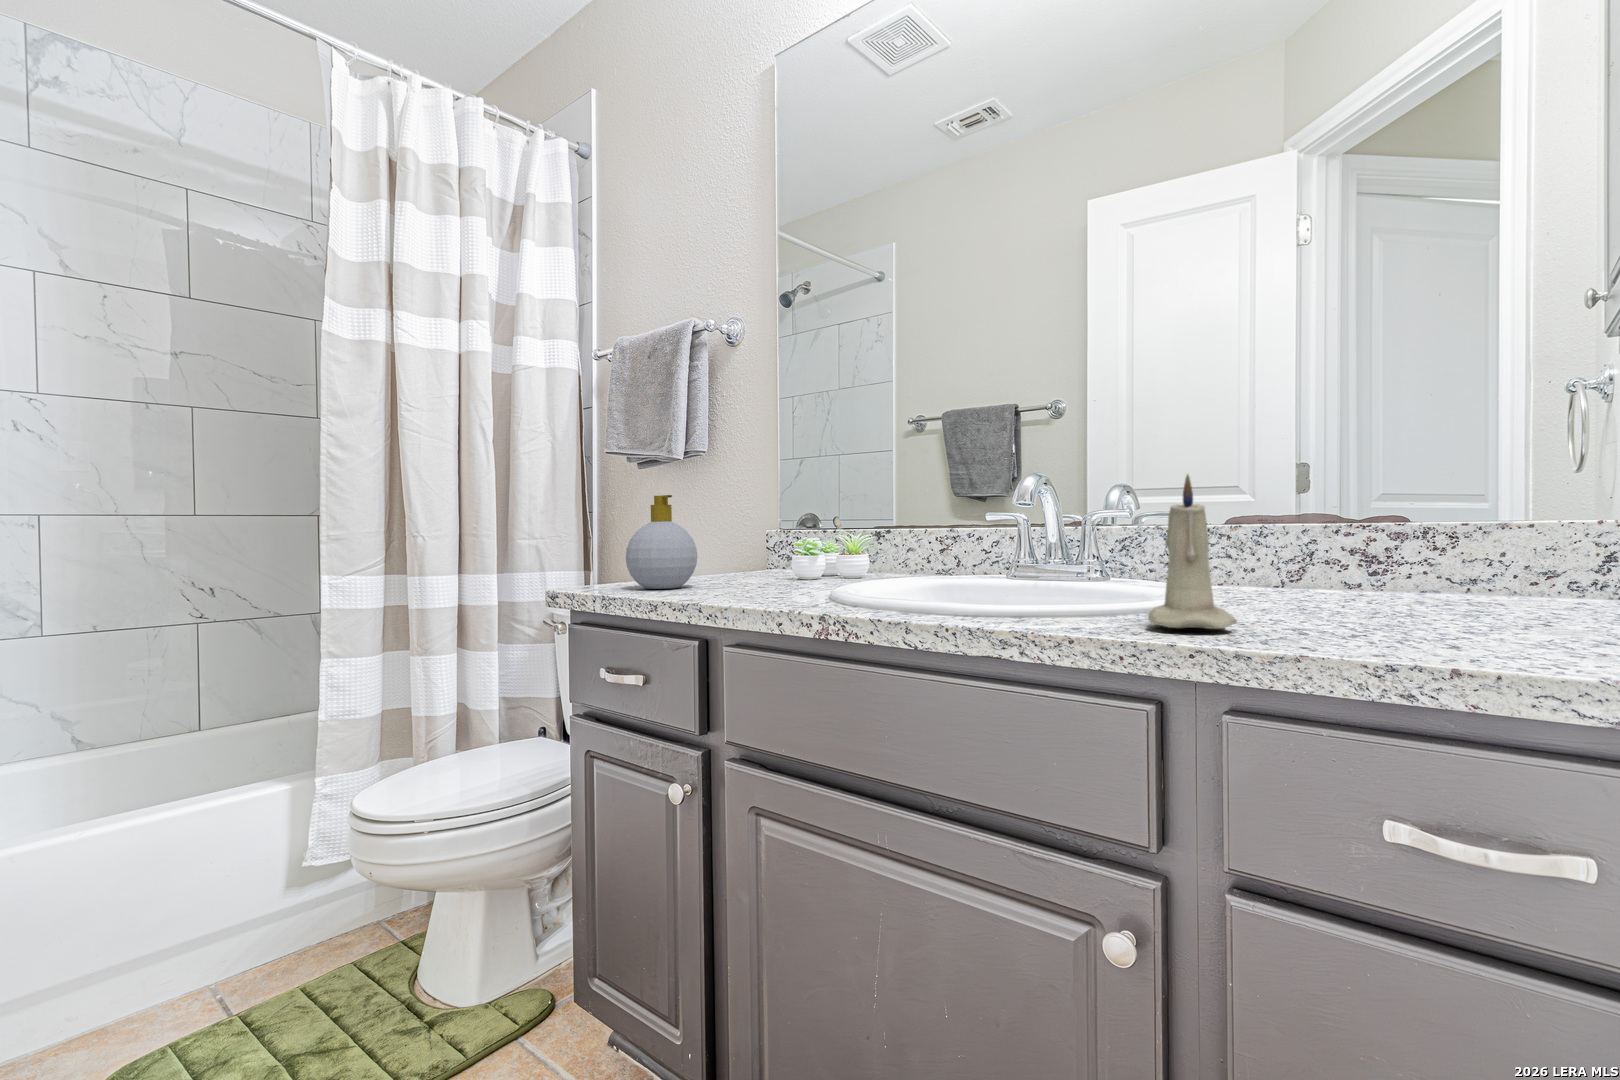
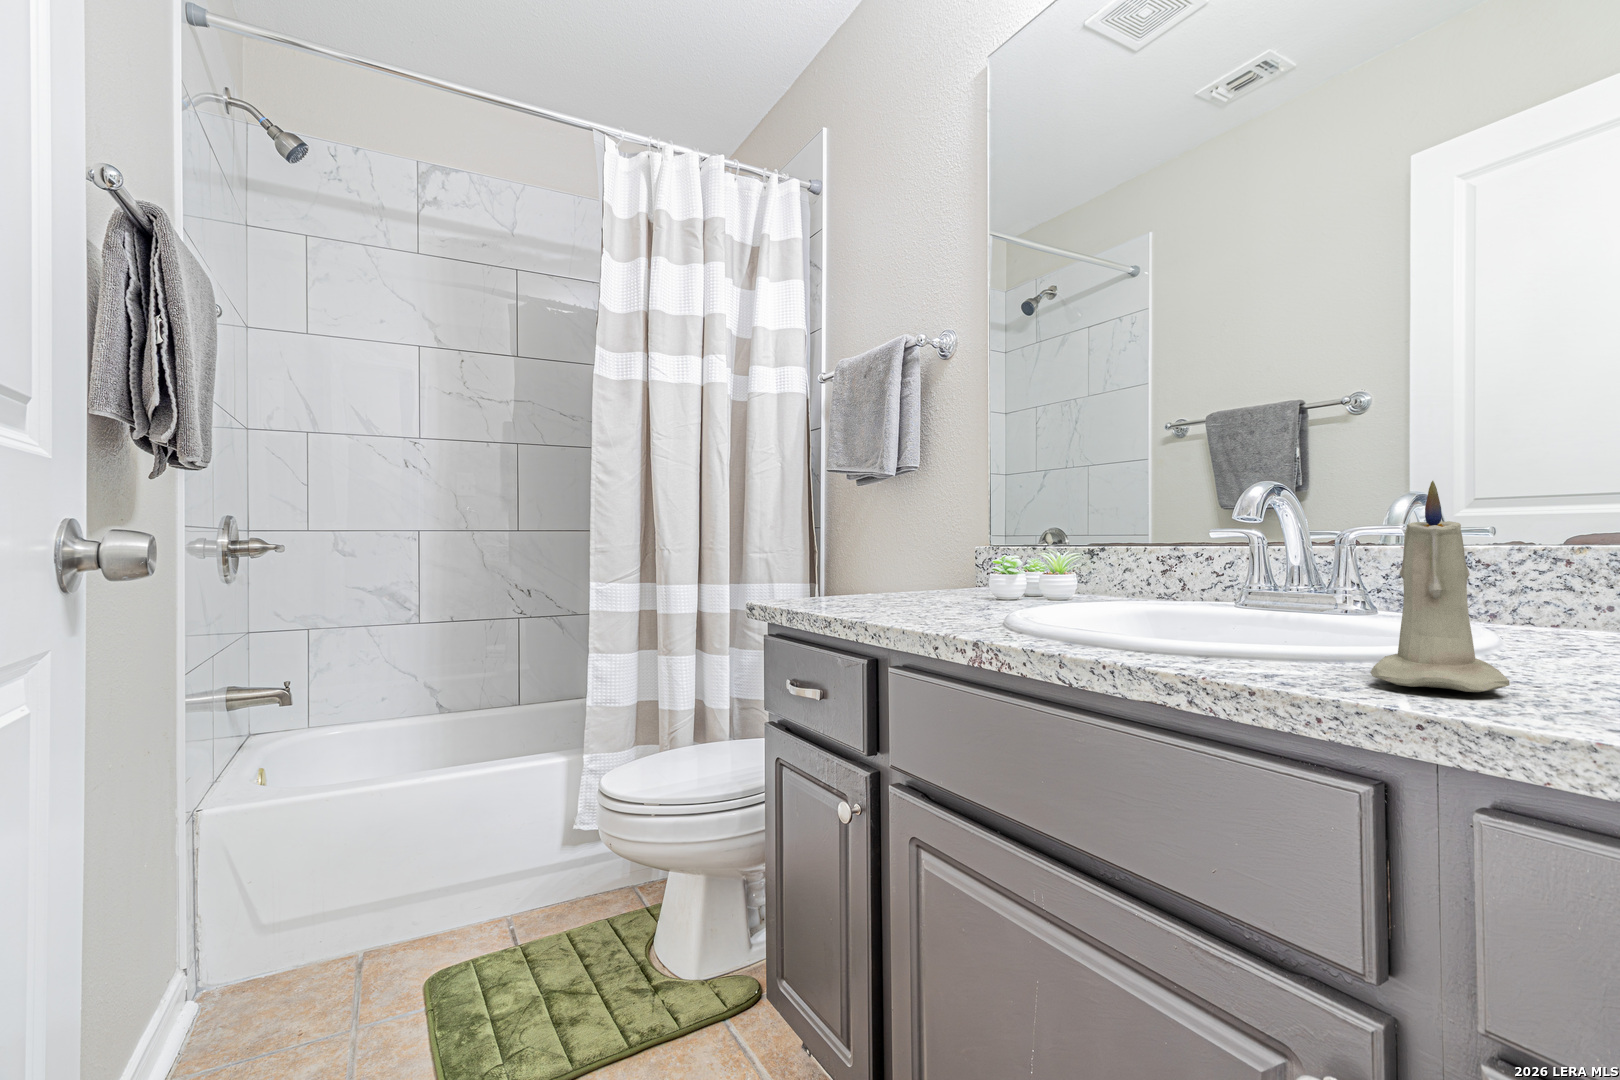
soap bottle: present [626,495,697,589] -> none [821,512,892,605]

